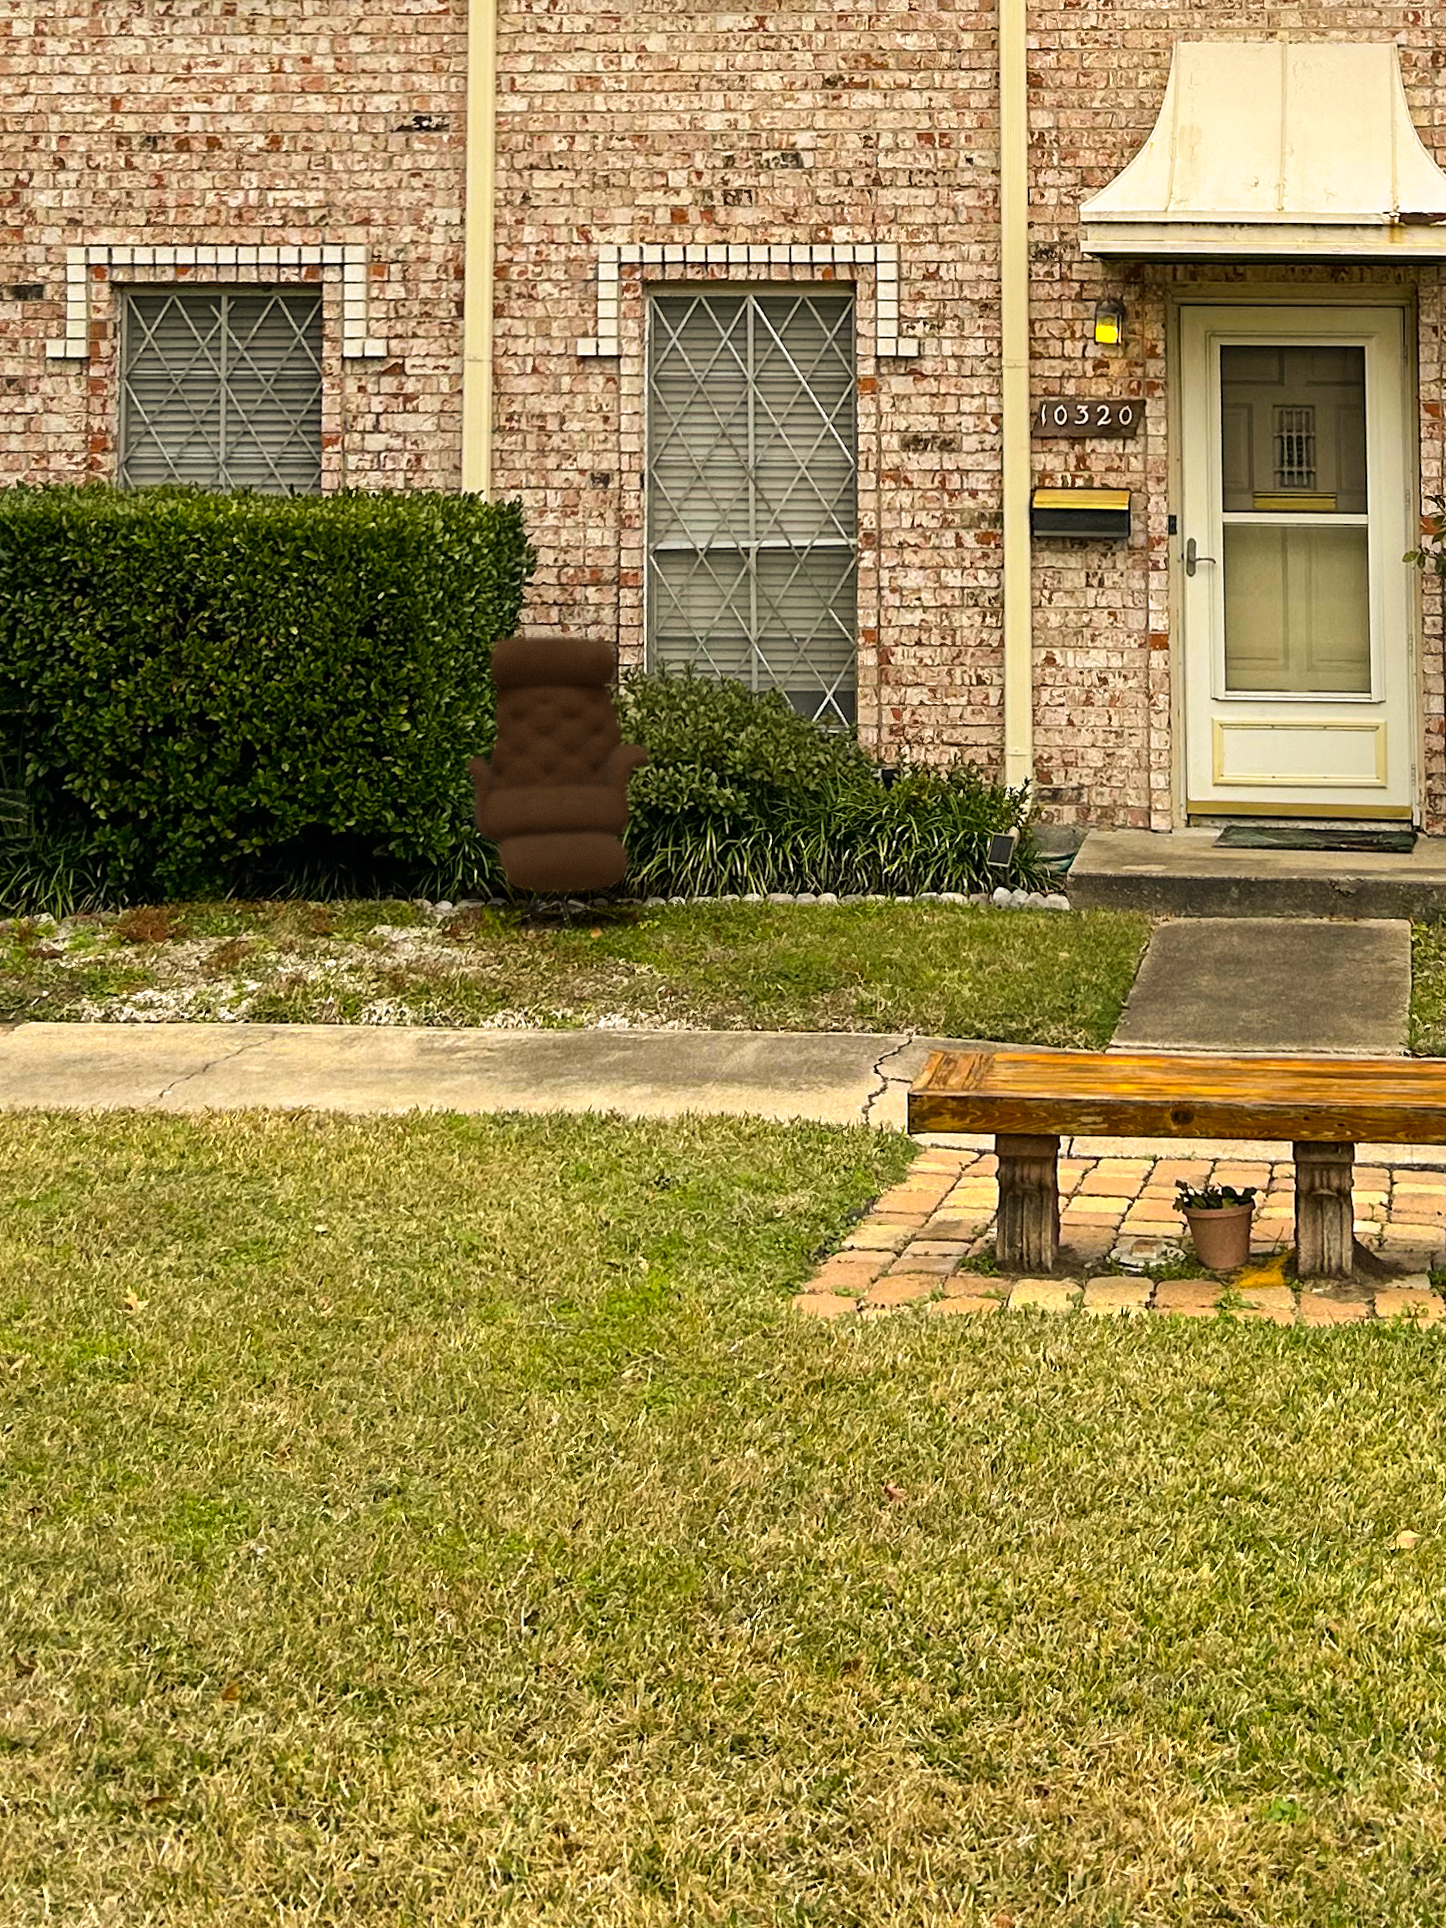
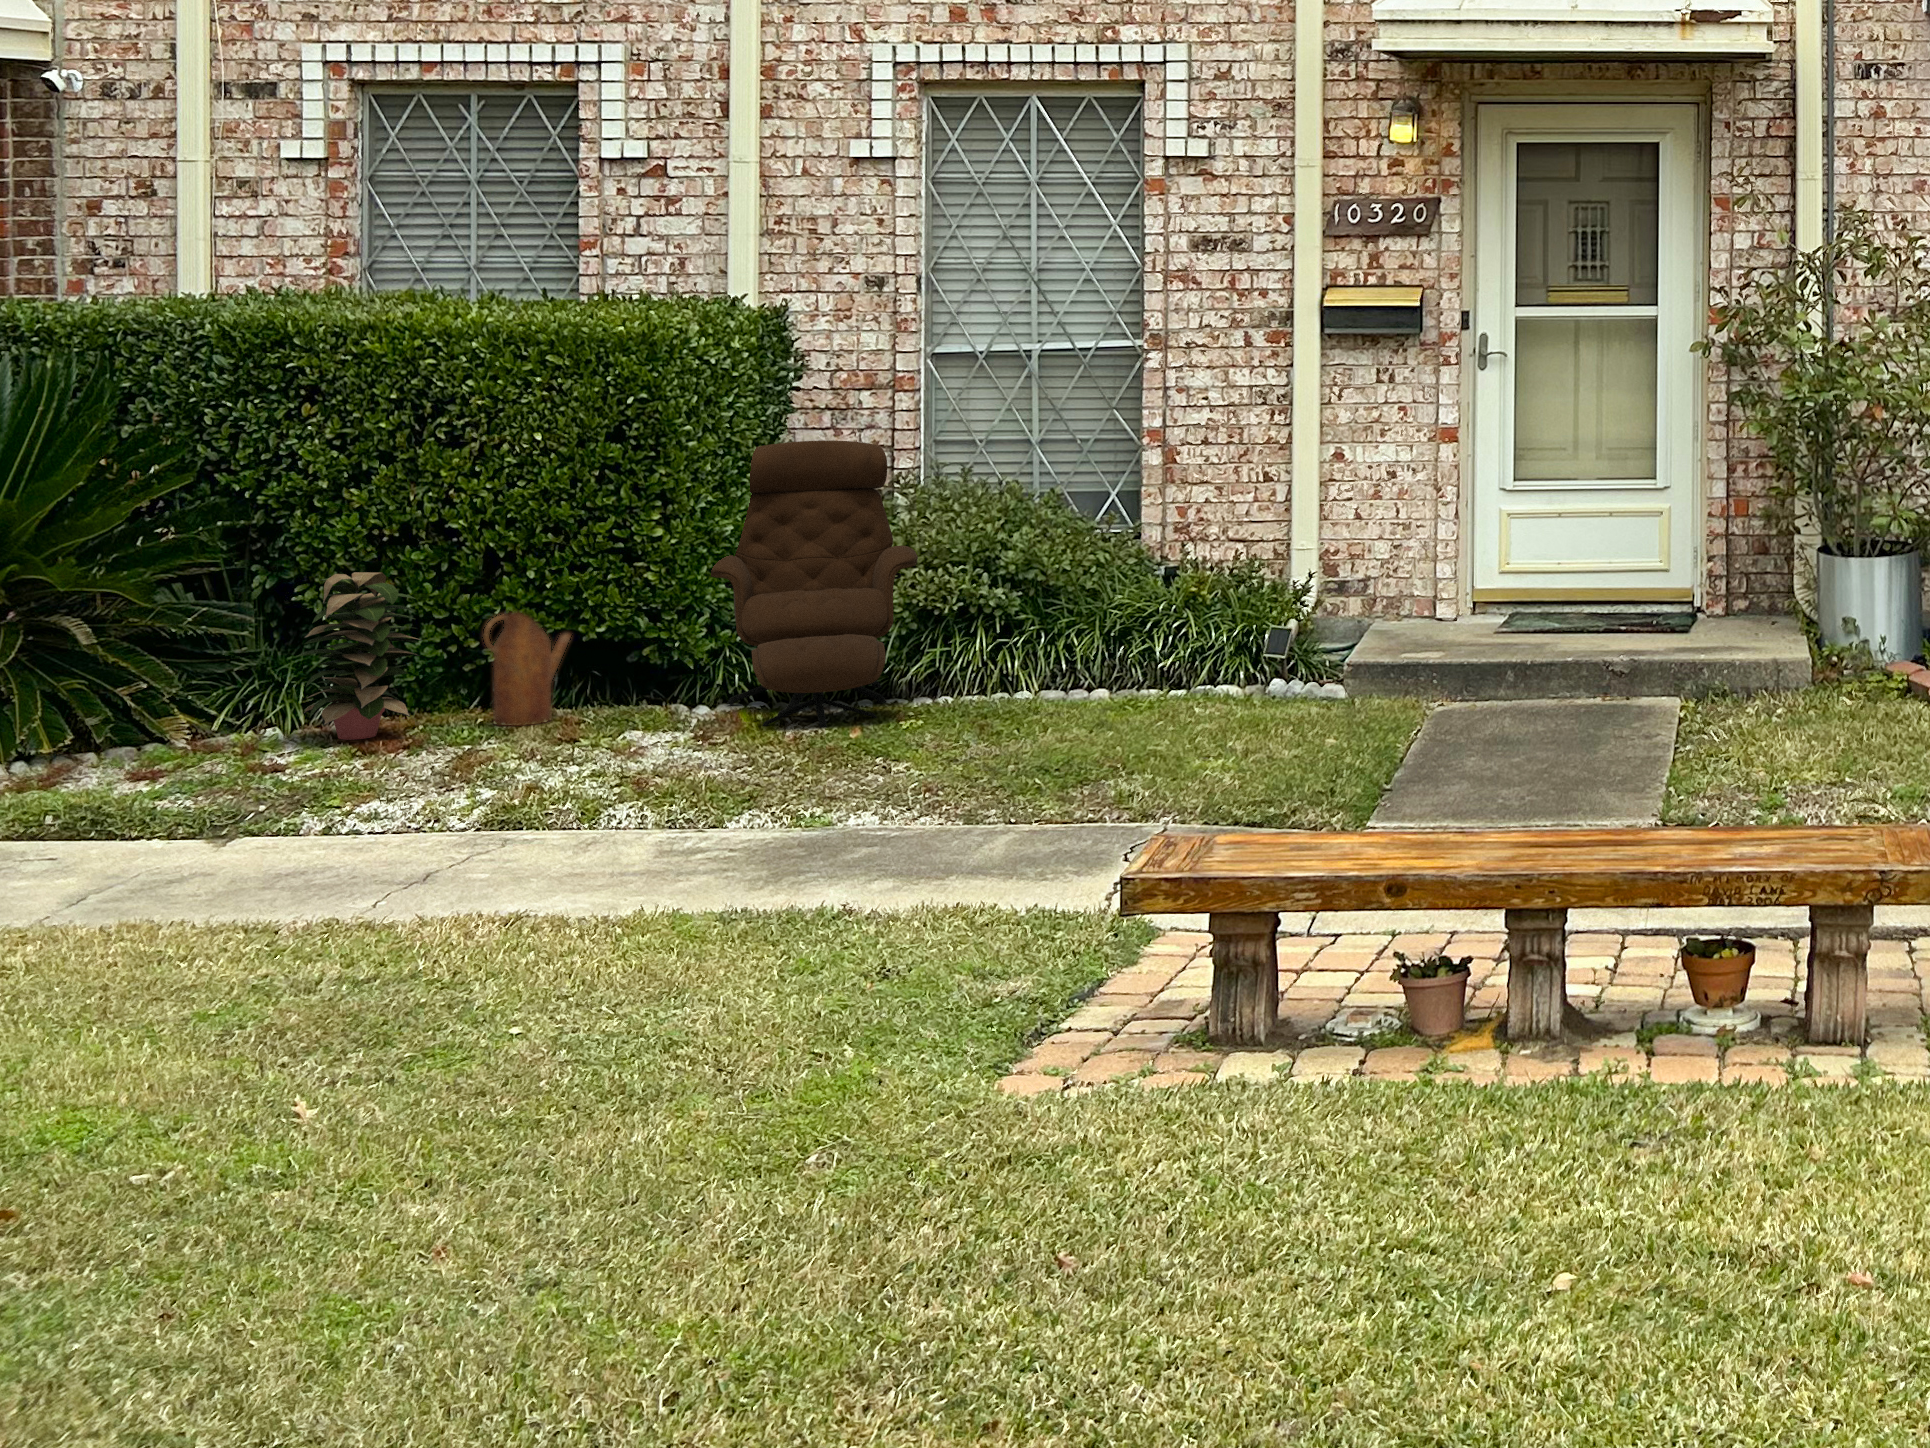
decorative plant: none [68,758,187,926] -> present [297,572,419,740]
watering can: none [242,785,337,917] -> present [484,612,570,726]

